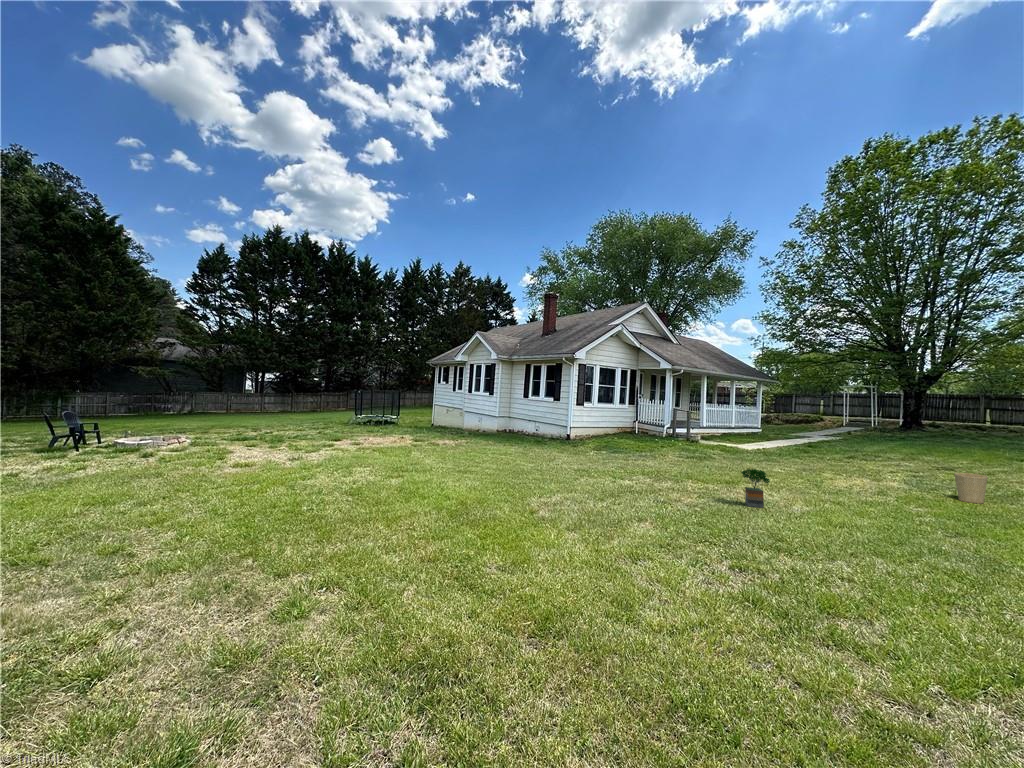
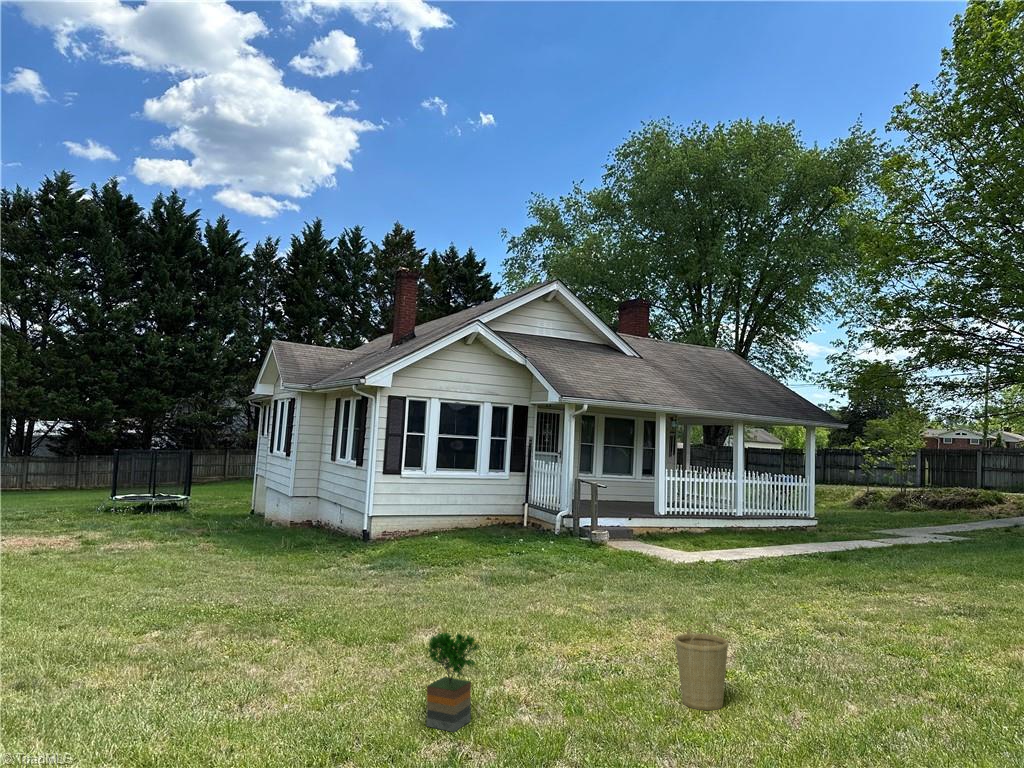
potted tree: present [741,469,770,508] -> present [426,632,481,732]

